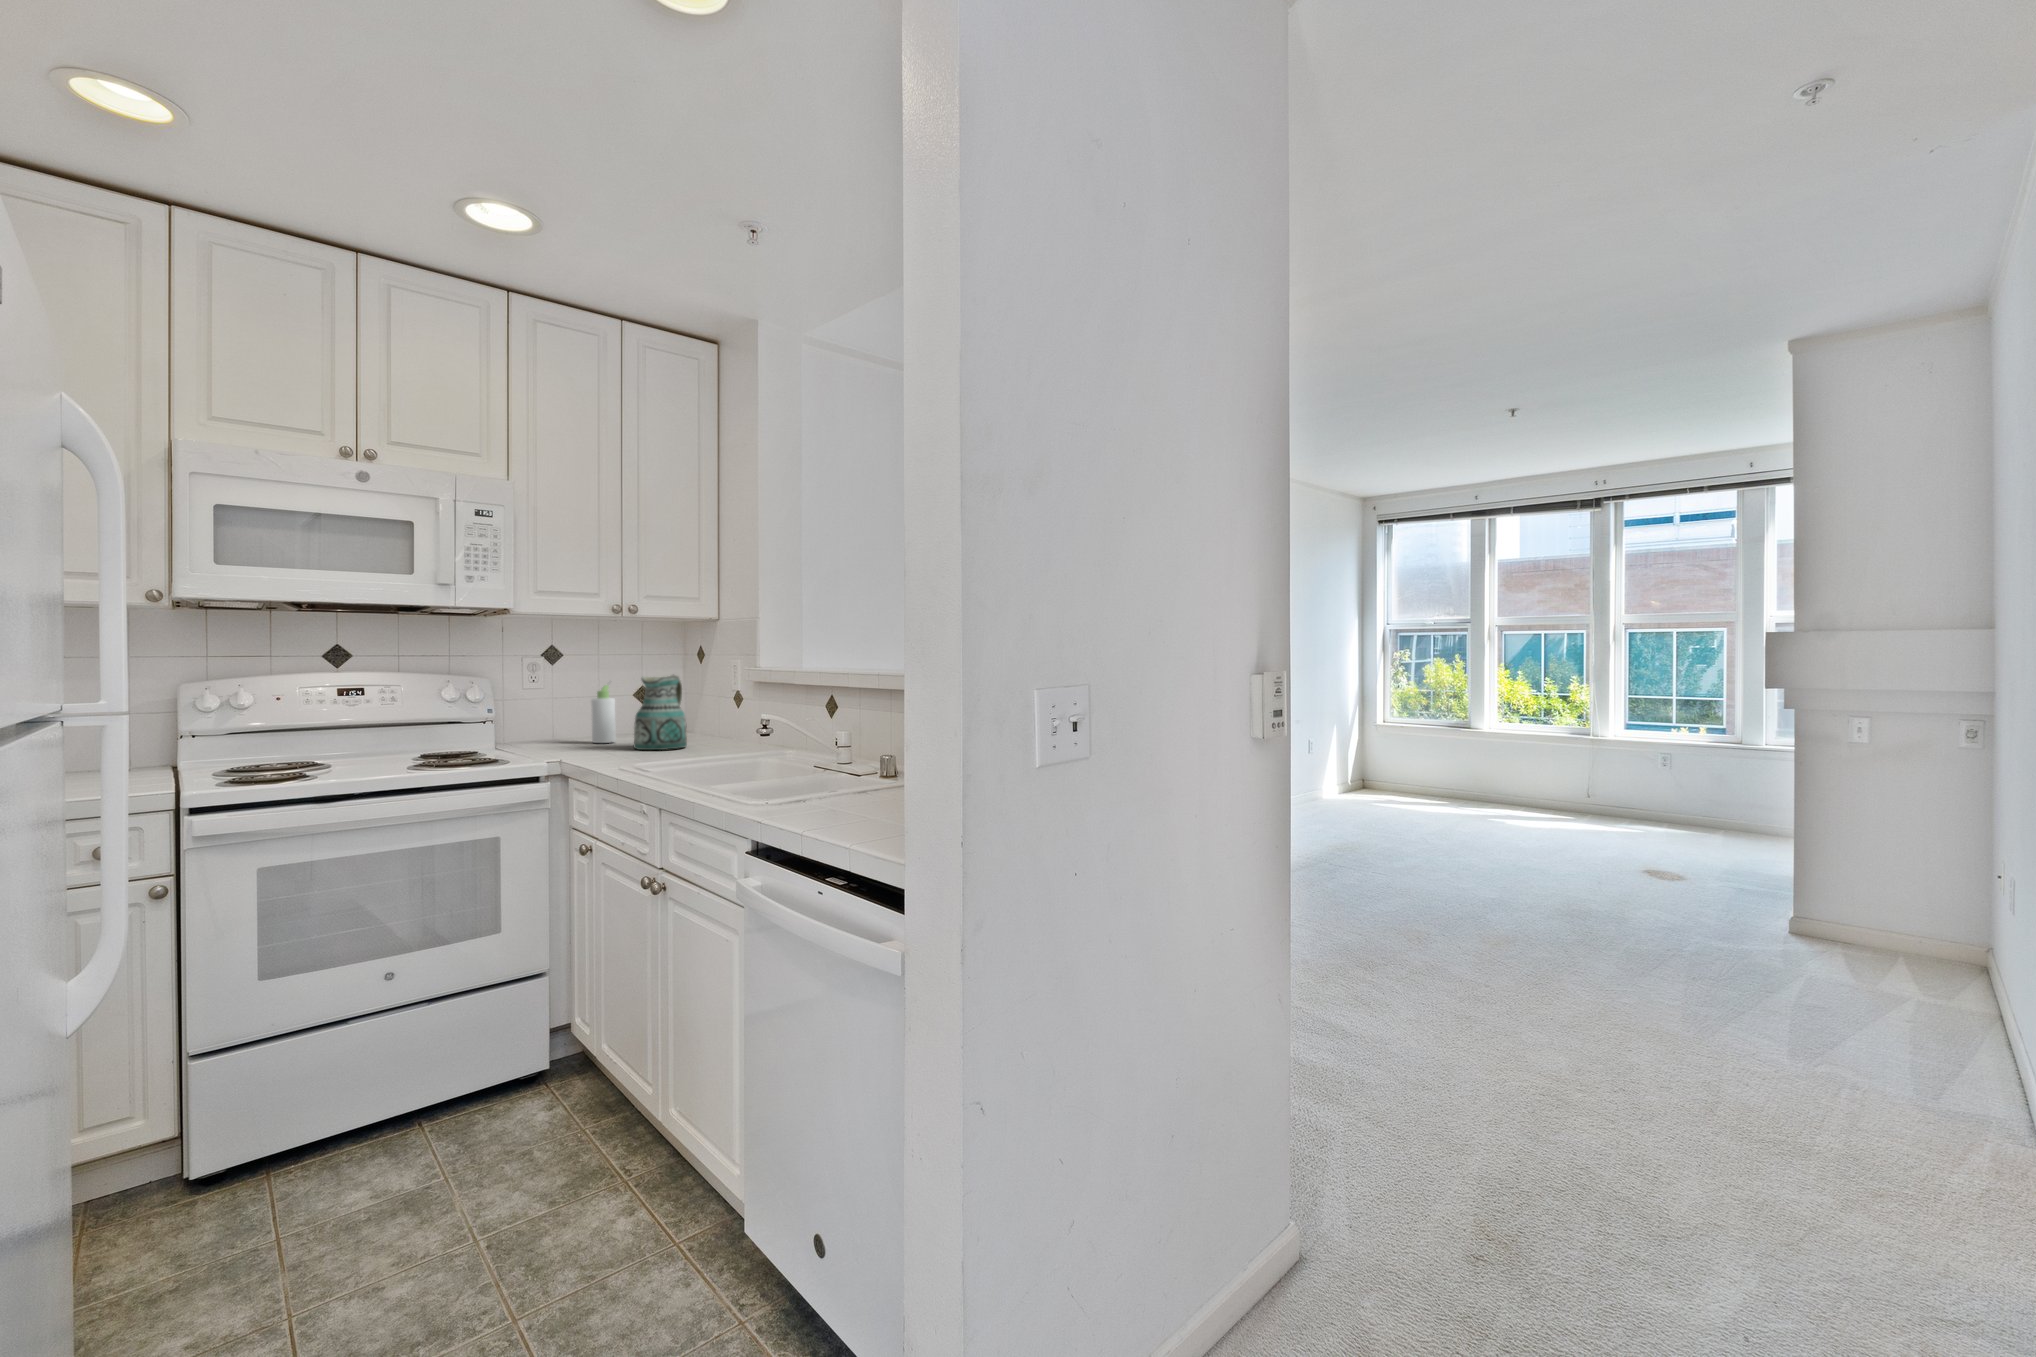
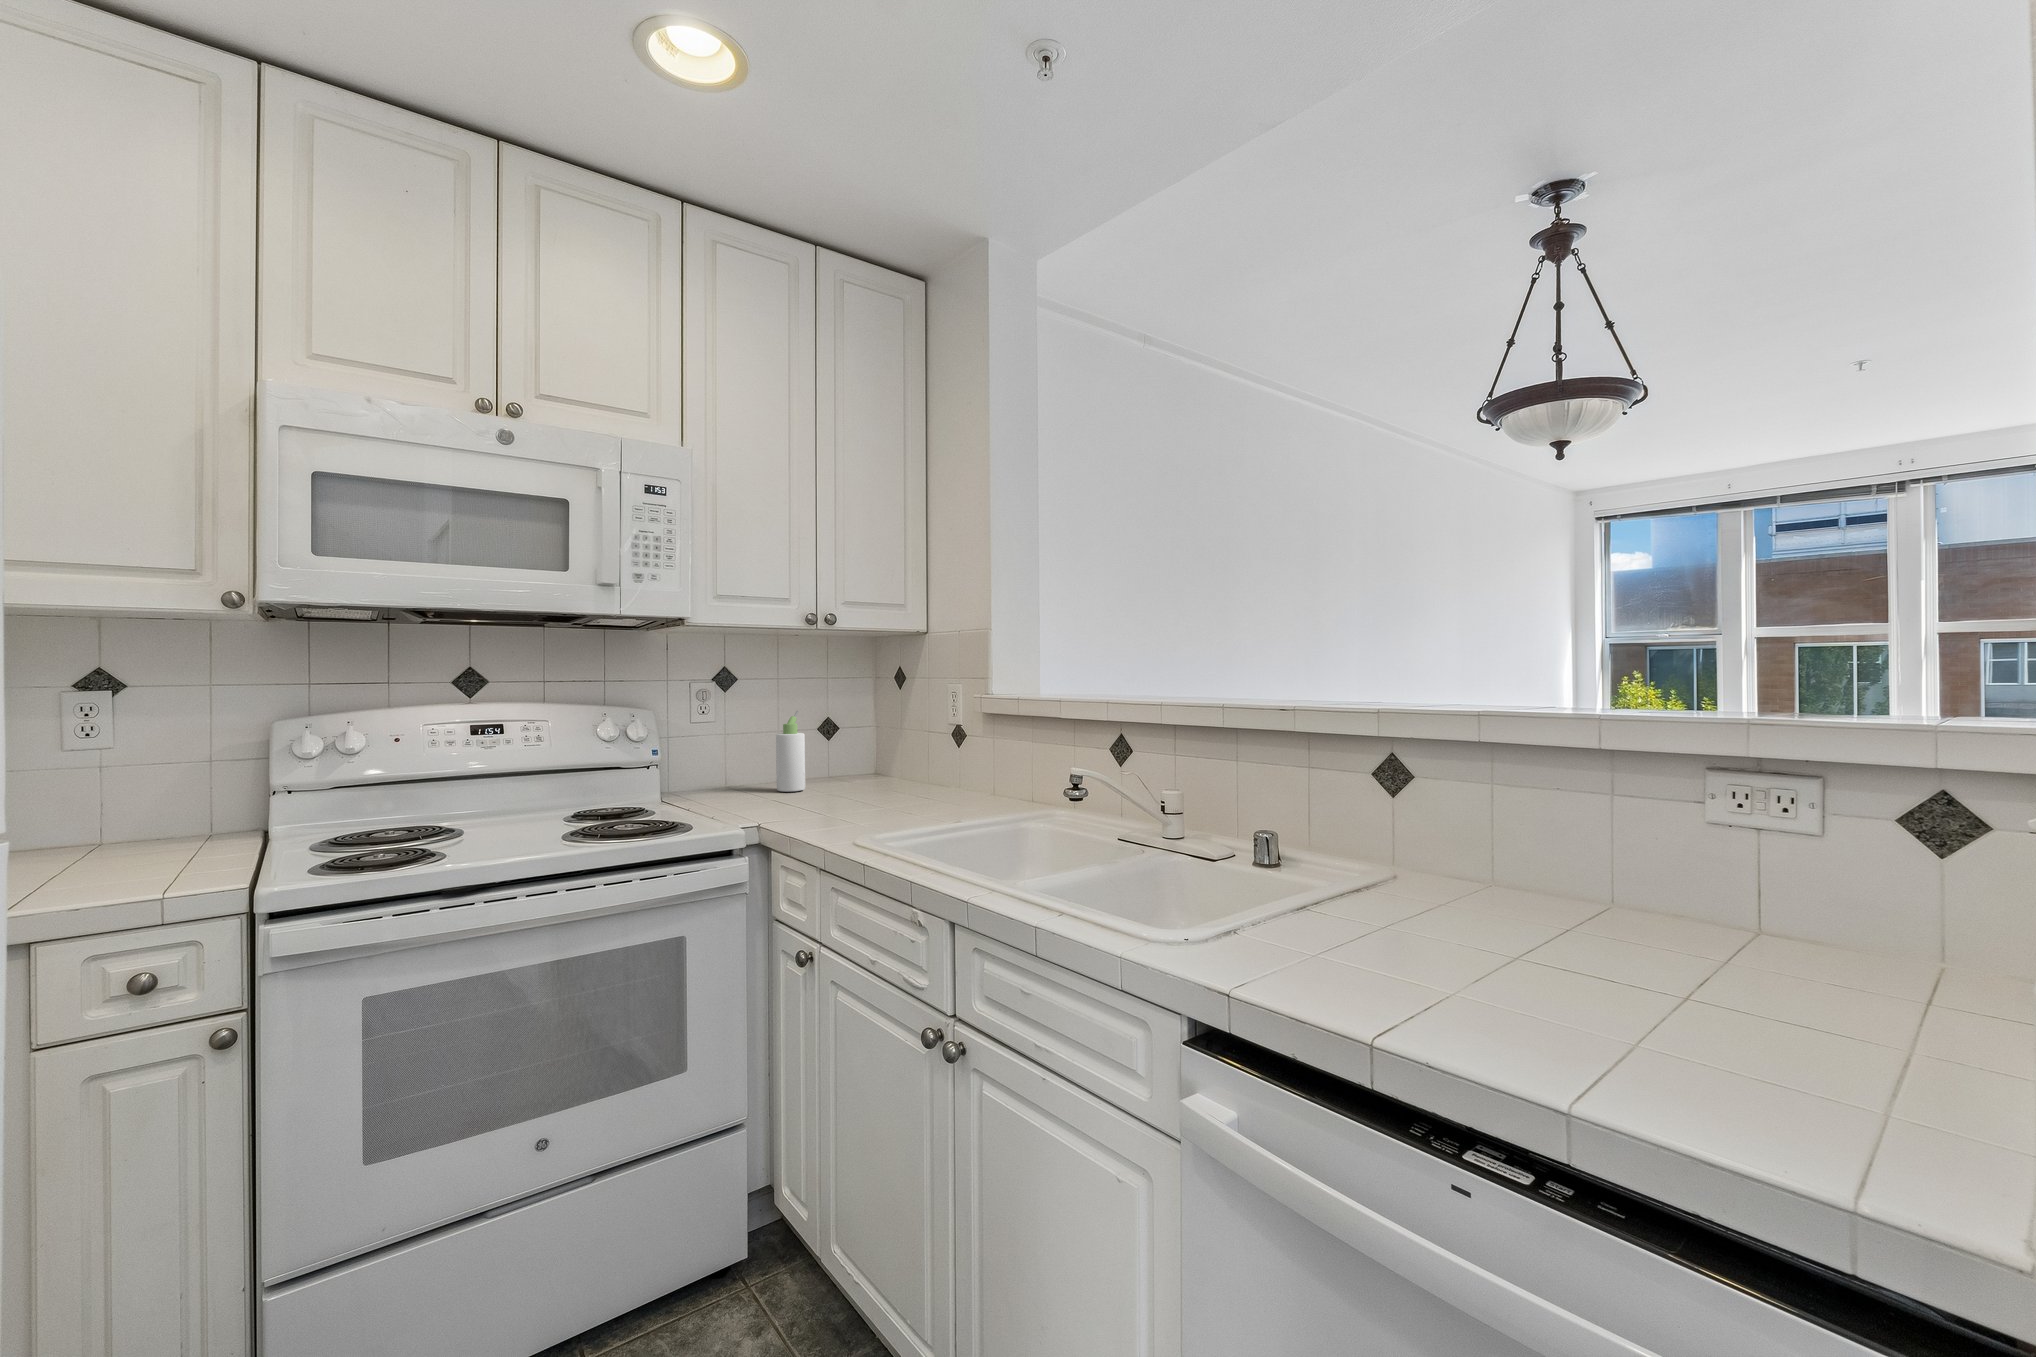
ceramic pitcher: present [634,675,687,750] -> none [835,703,901,803]

